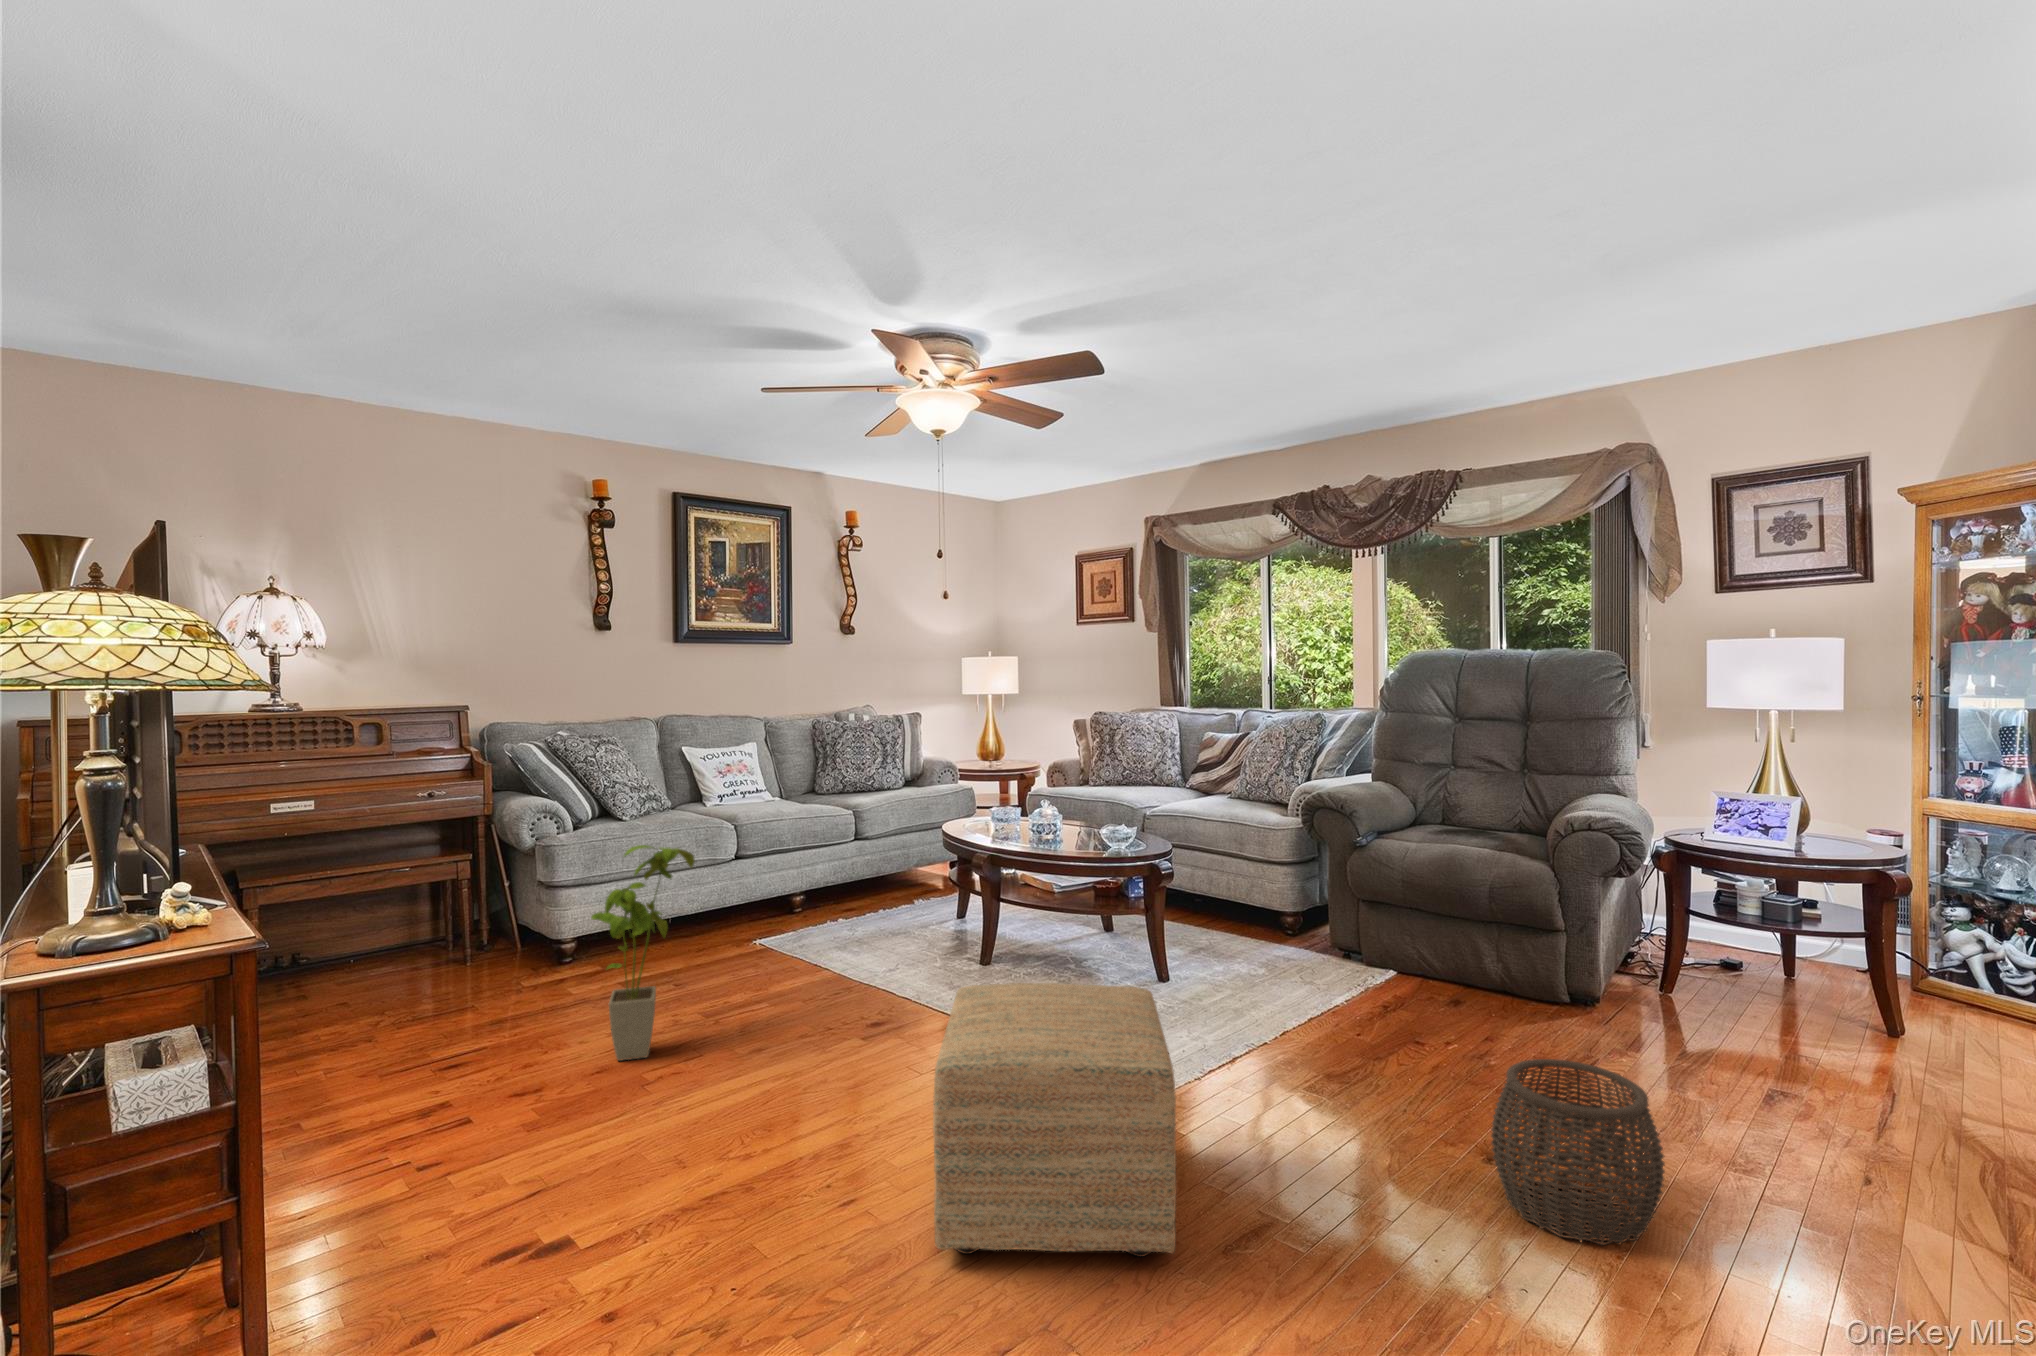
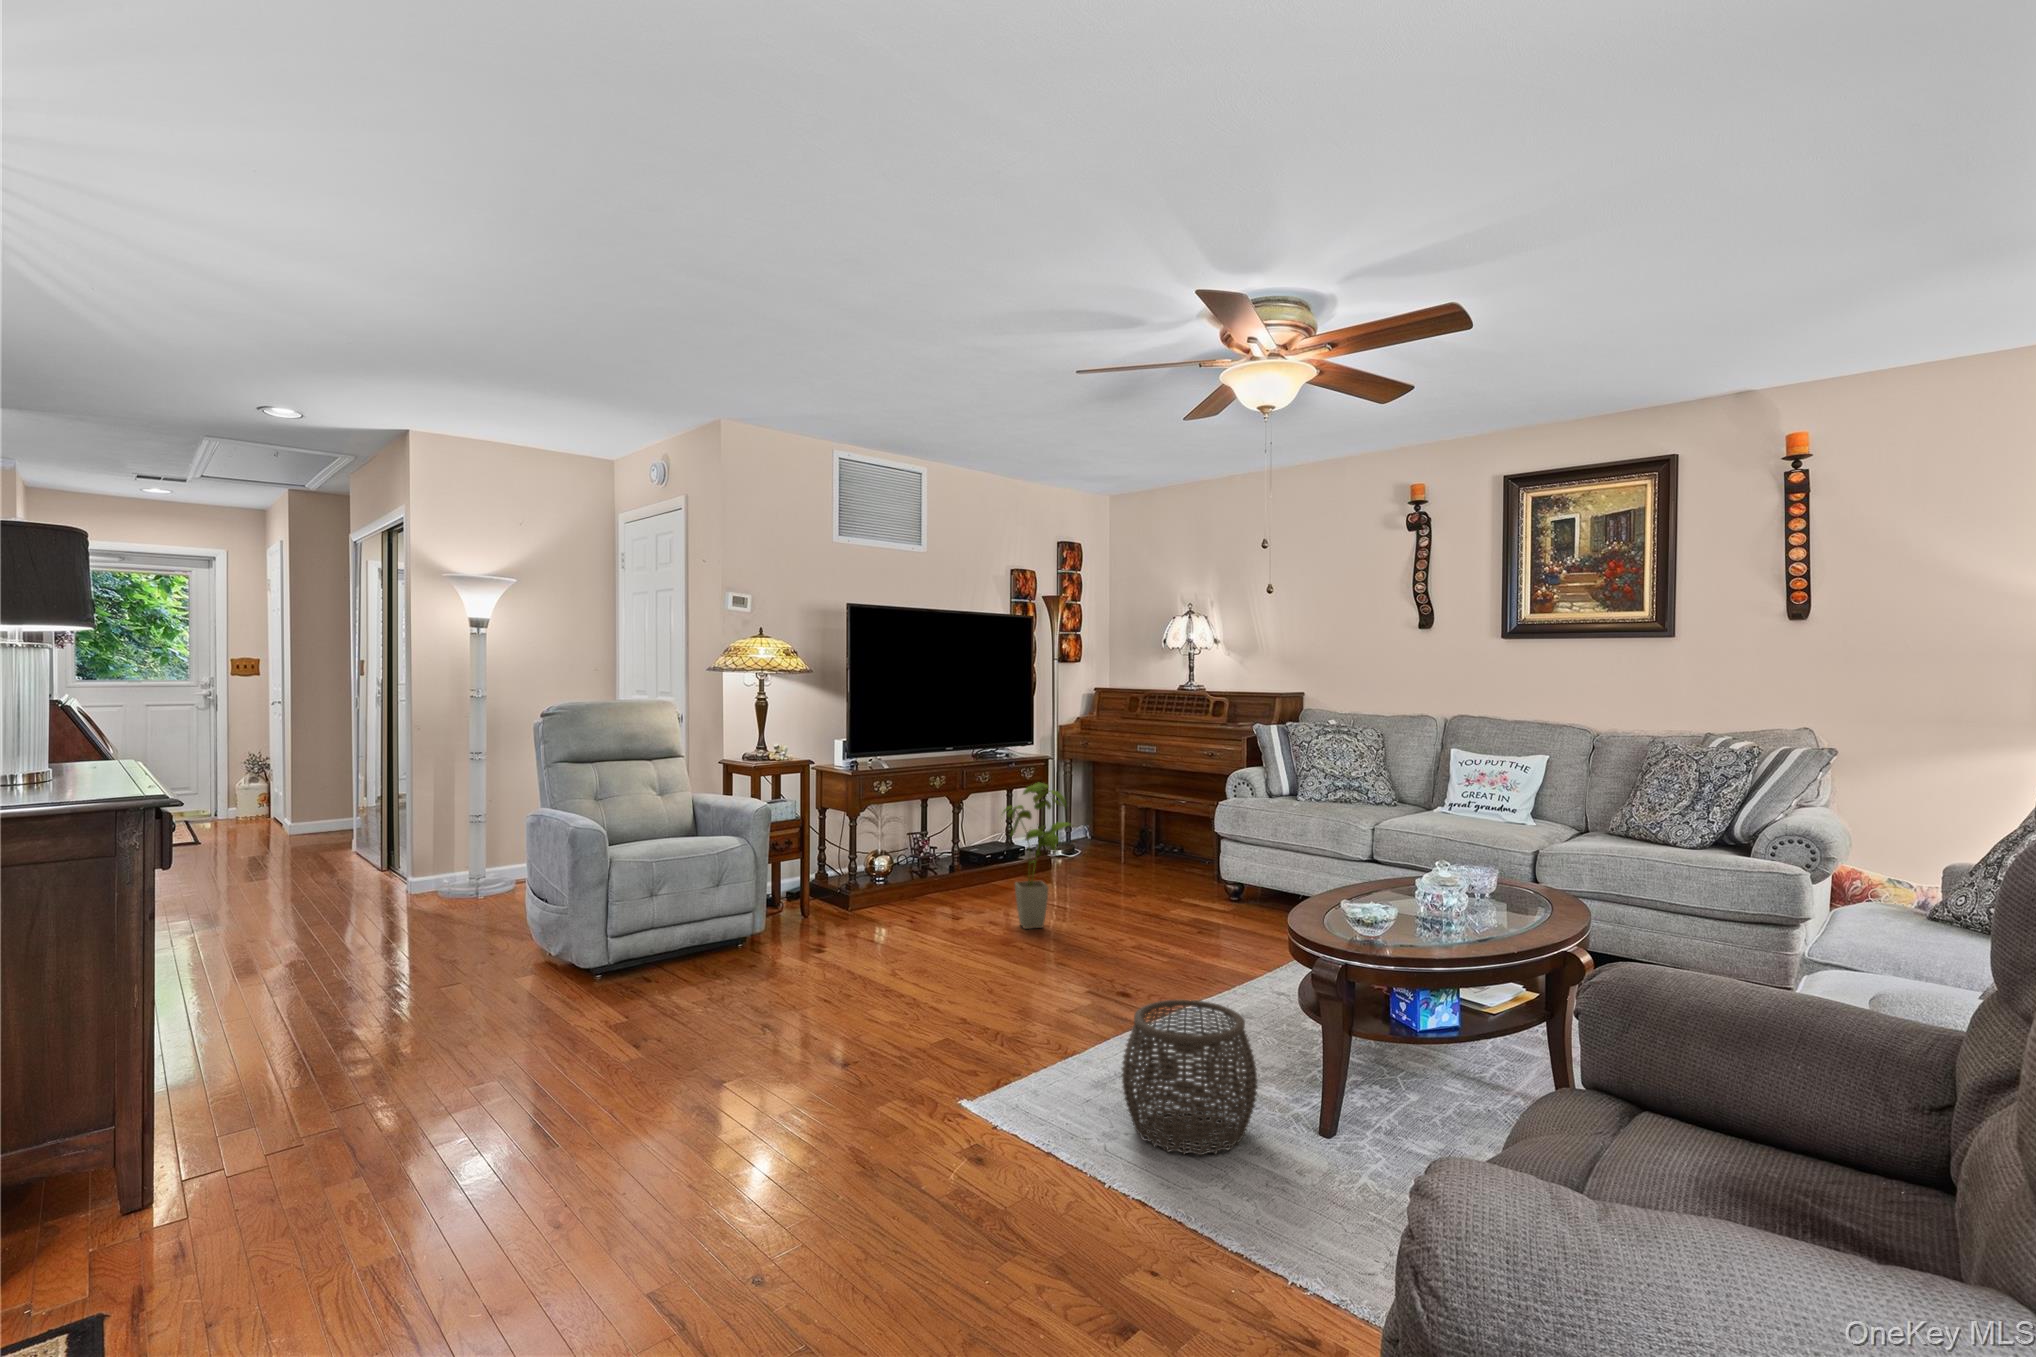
ottoman: present [933,983,1176,1257] -> none [640,881,844,1049]
woven basket: present [1491,1059,1665,1245] -> present [1121,1000,1258,1156]

